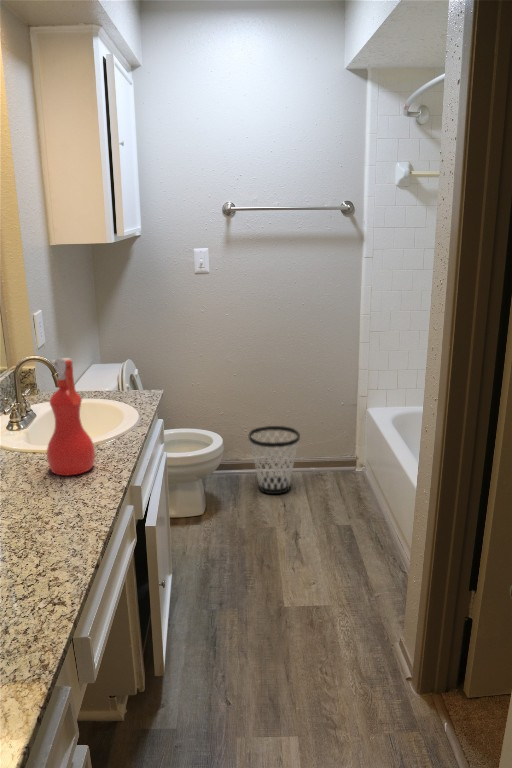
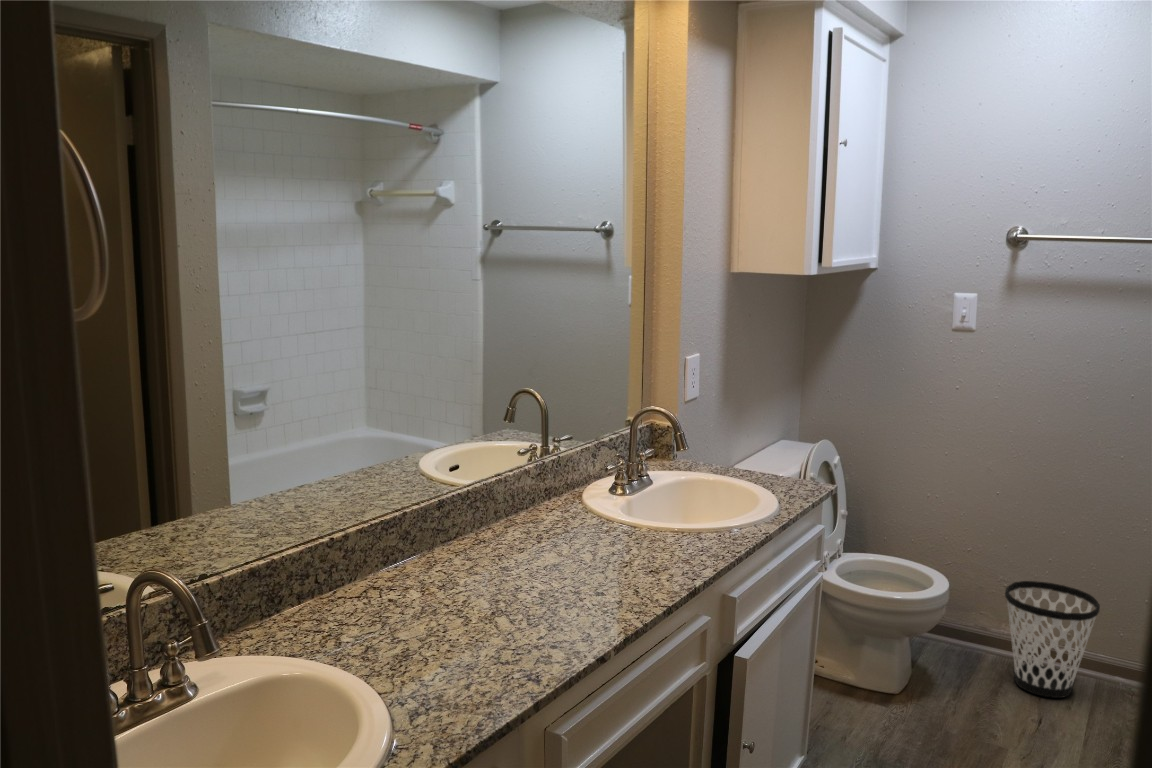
spray bottle: present [47,358,95,475] -> none [623,411,681,558]

